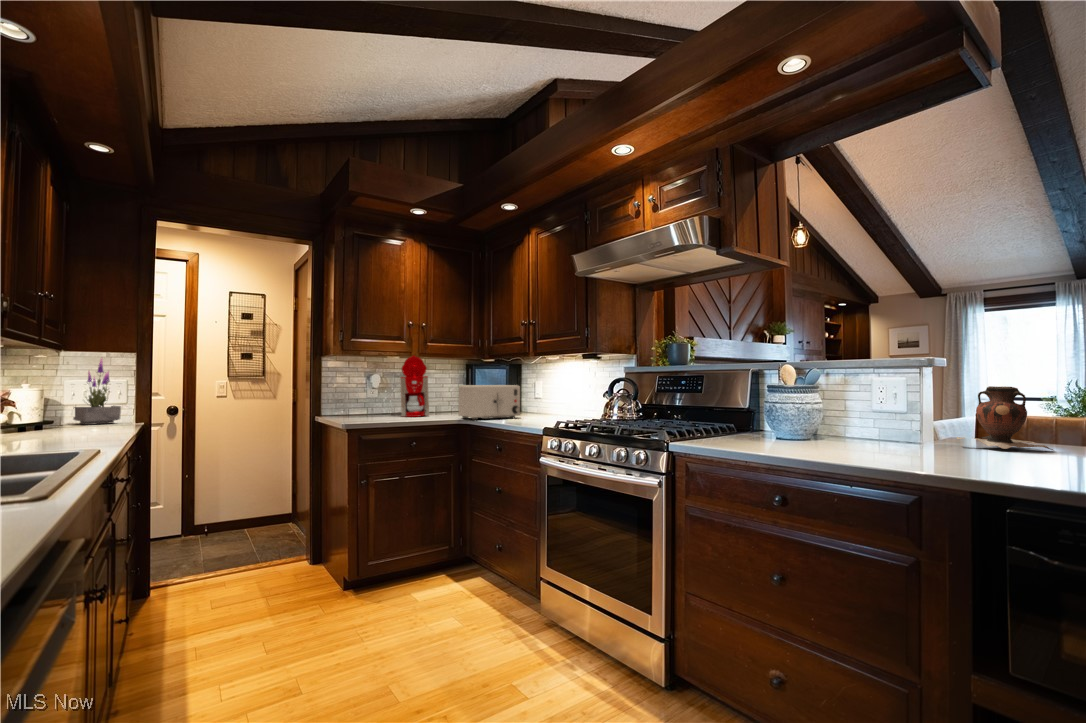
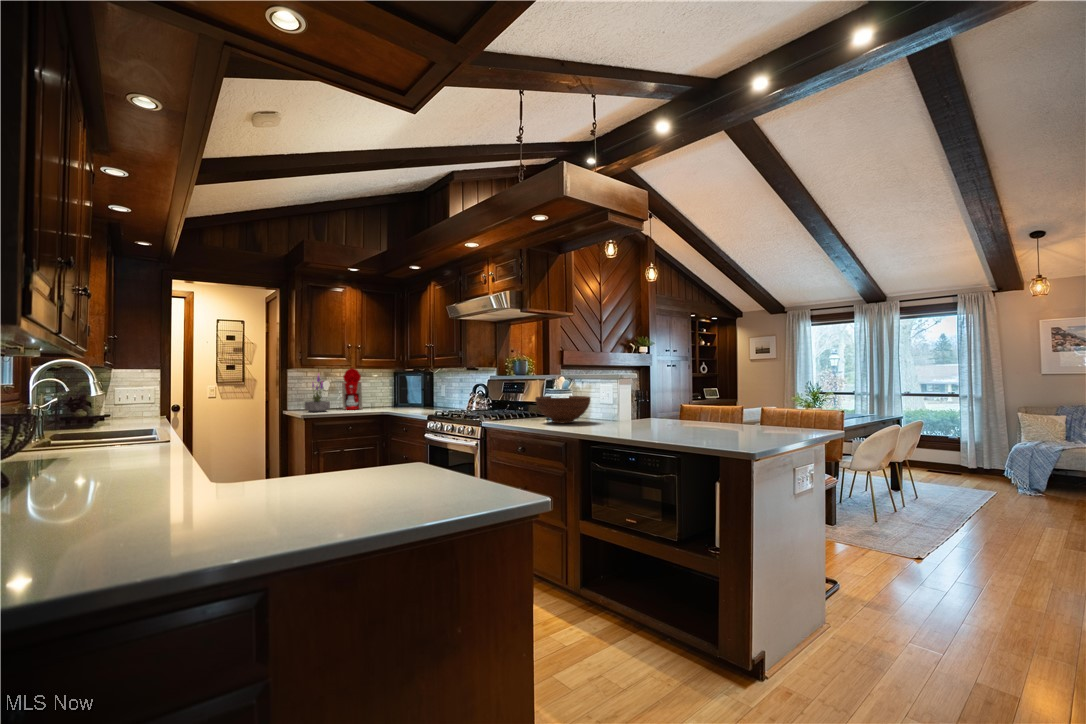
potted plant: present [73,359,121,425] -> present [305,375,330,412]
toaster: present [458,385,520,420] -> none [380,388,422,411]
vase: present [957,386,1053,450] -> none [622,389,662,421]
fruit bowl: none [799,399,928,454] -> present [535,396,590,423]

